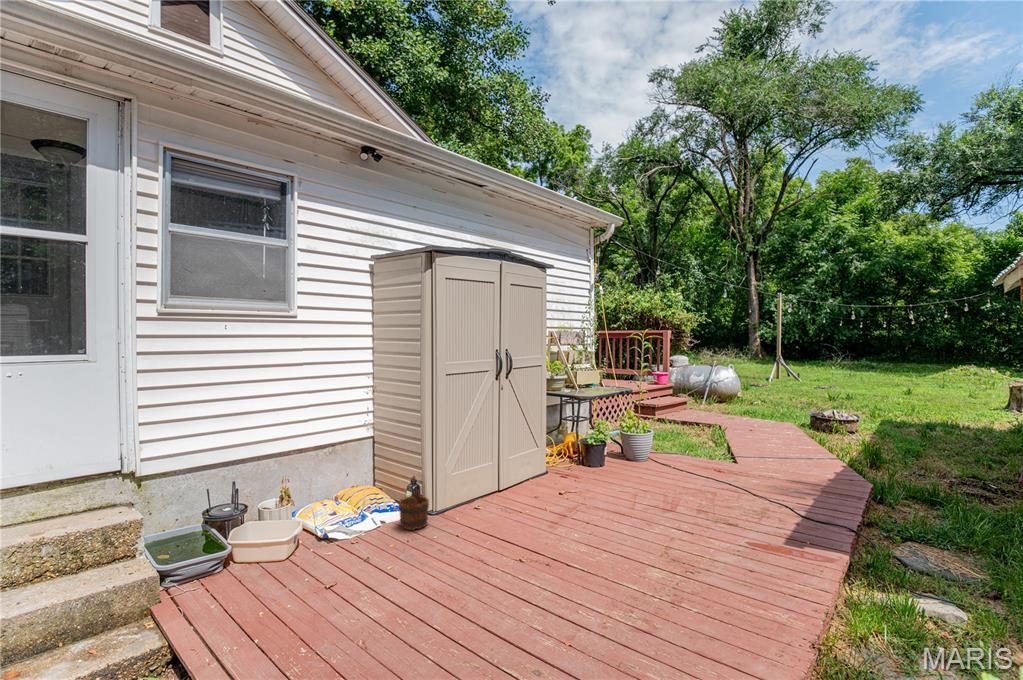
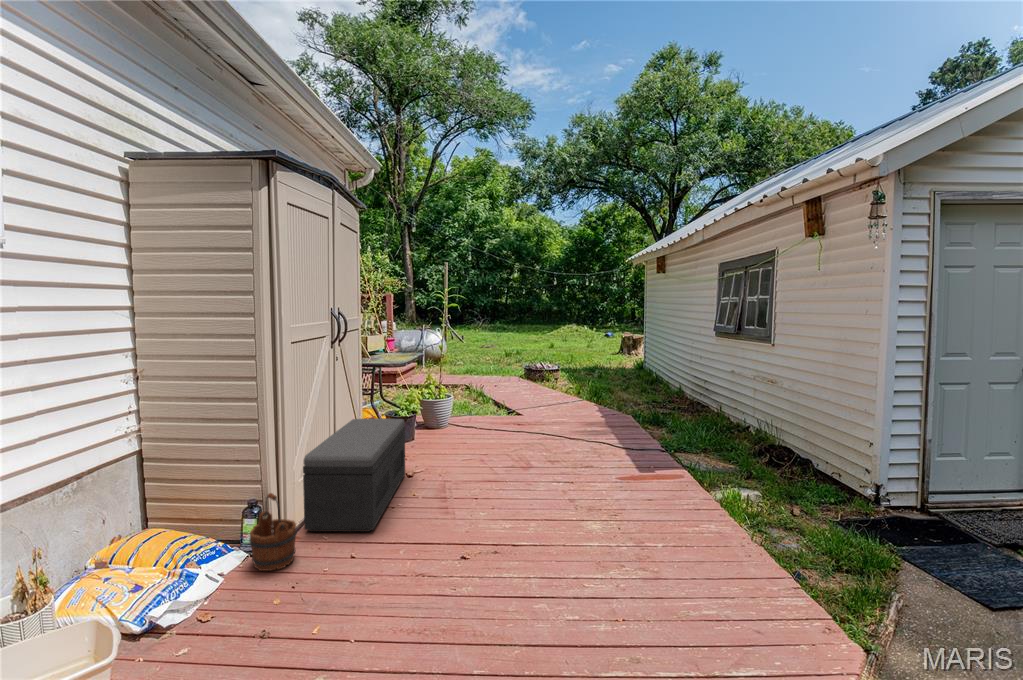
storage bench: none [449,437,563,525] -> present [303,418,405,532]

